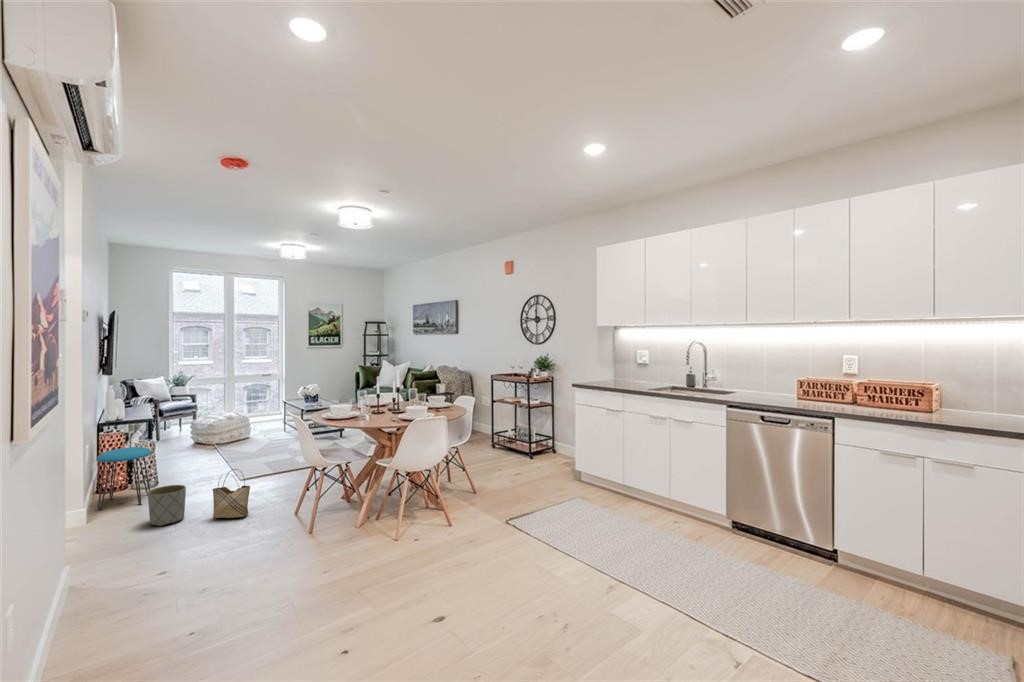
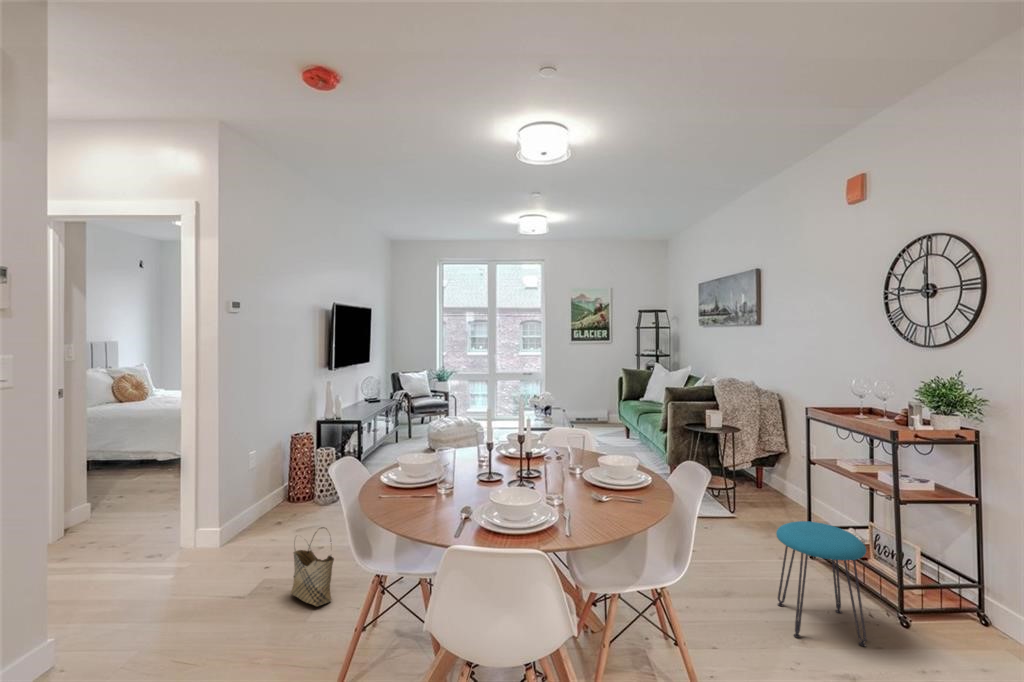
stool: present [97,447,151,510] -> present [776,521,867,646]
planter: present [148,485,186,526] -> none [235,529,281,587]

